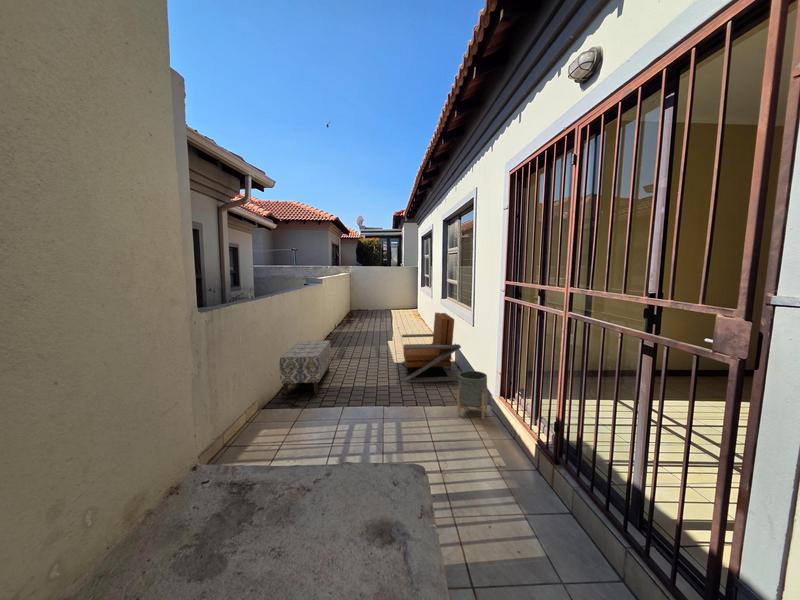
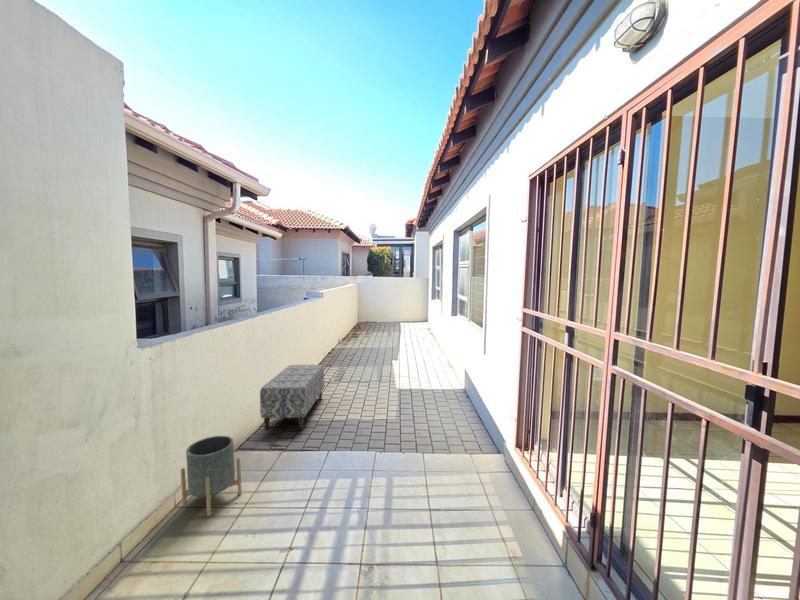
lounge chair: present [402,313,461,382] -> none [404,334,470,417]
planter: present [457,371,487,419] -> present [181,436,242,517]

